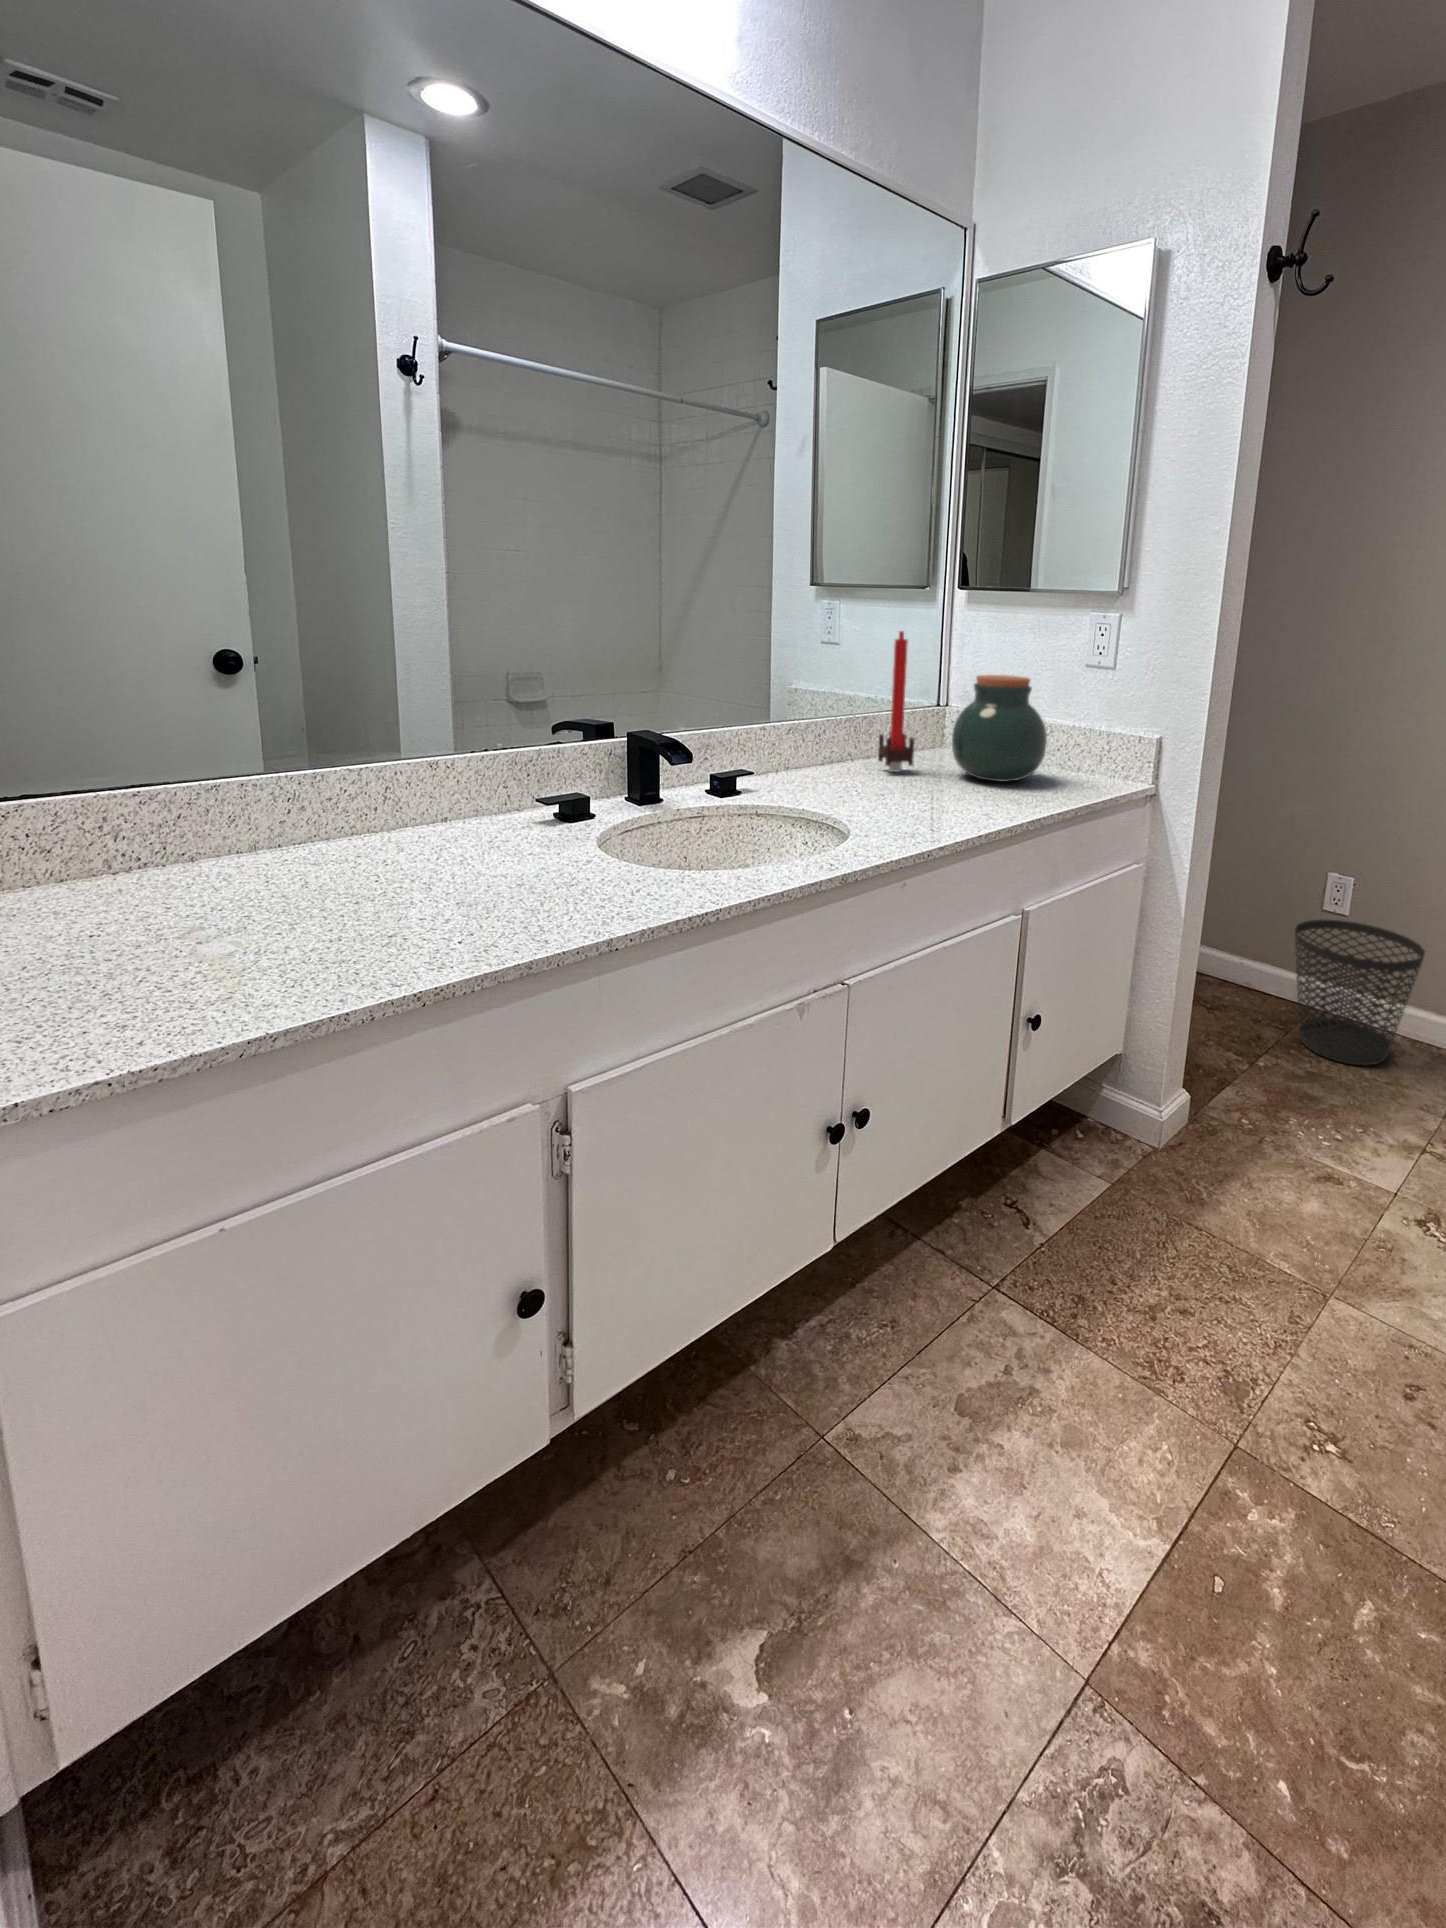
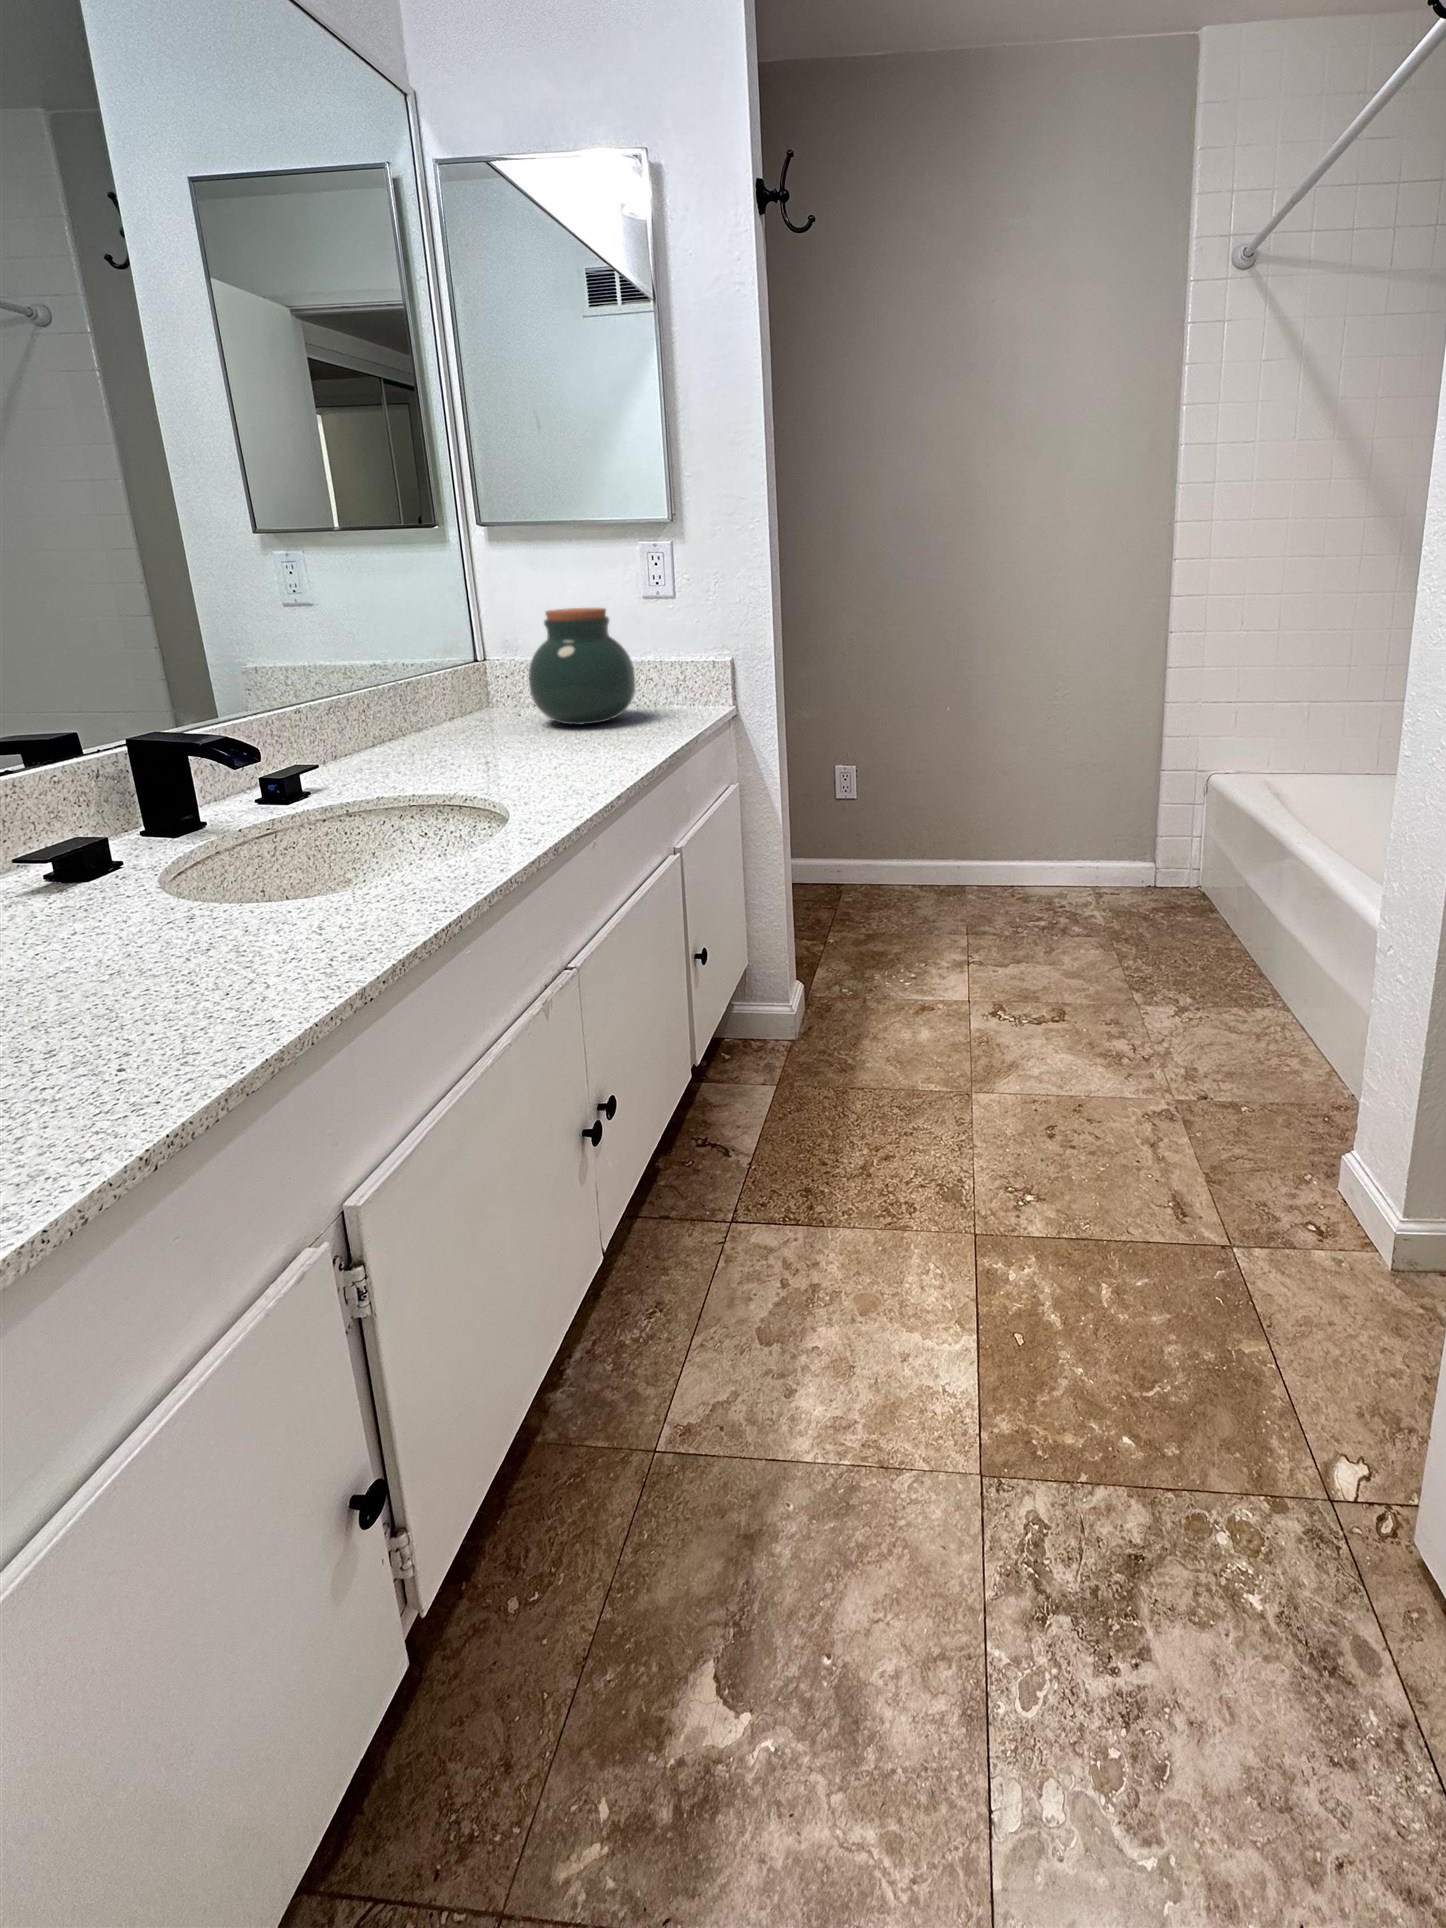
candle: present [878,631,914,772] -> none [439,567,492,736]
wastebasket: present [1295,920,1425,1066] -> none [828,798,926,918]

